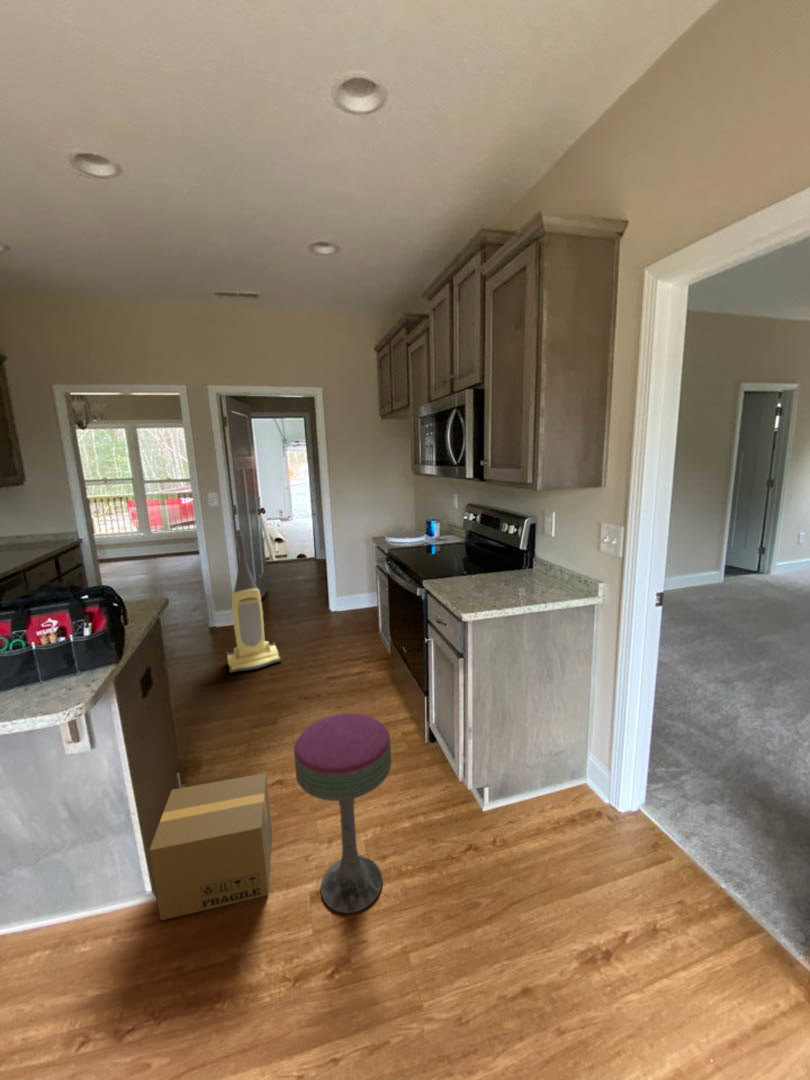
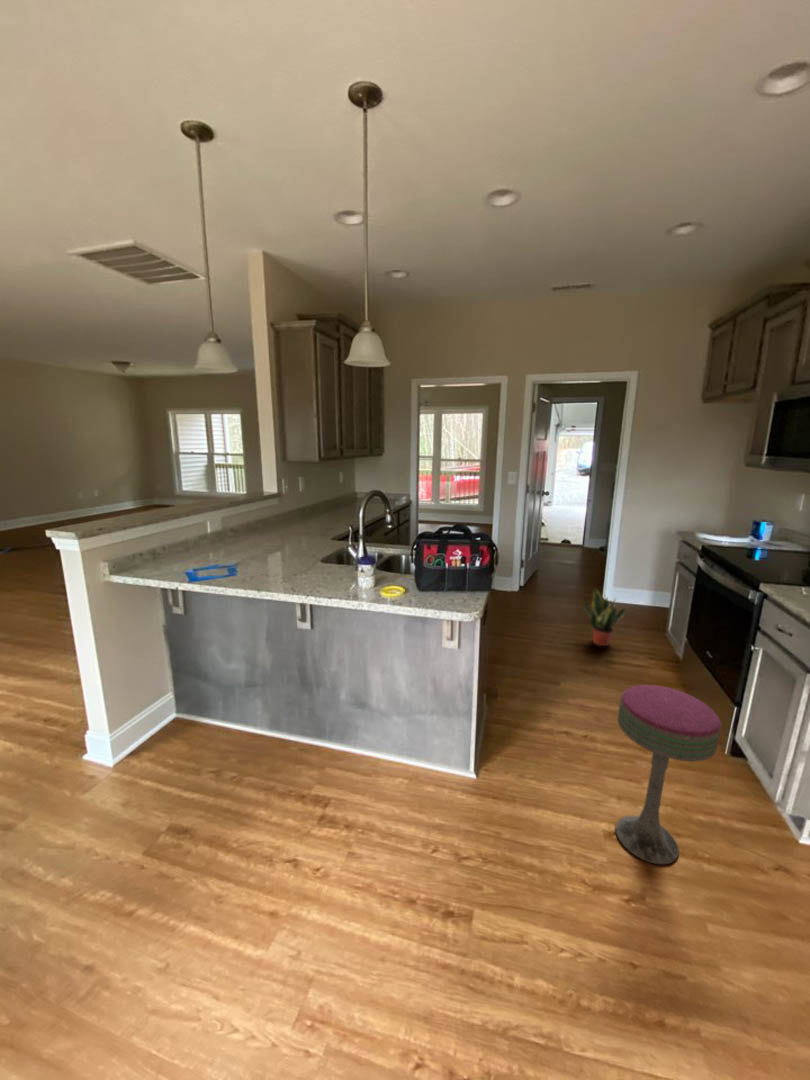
vacuum cleaner: present [227,530,281,673] -> none [509,507,558,634]
potted plant: none [301,605,341,662] -> present [584,590,625,646]
cardboard box: present [149,773,272,920] -> none [484,702,575,814]

